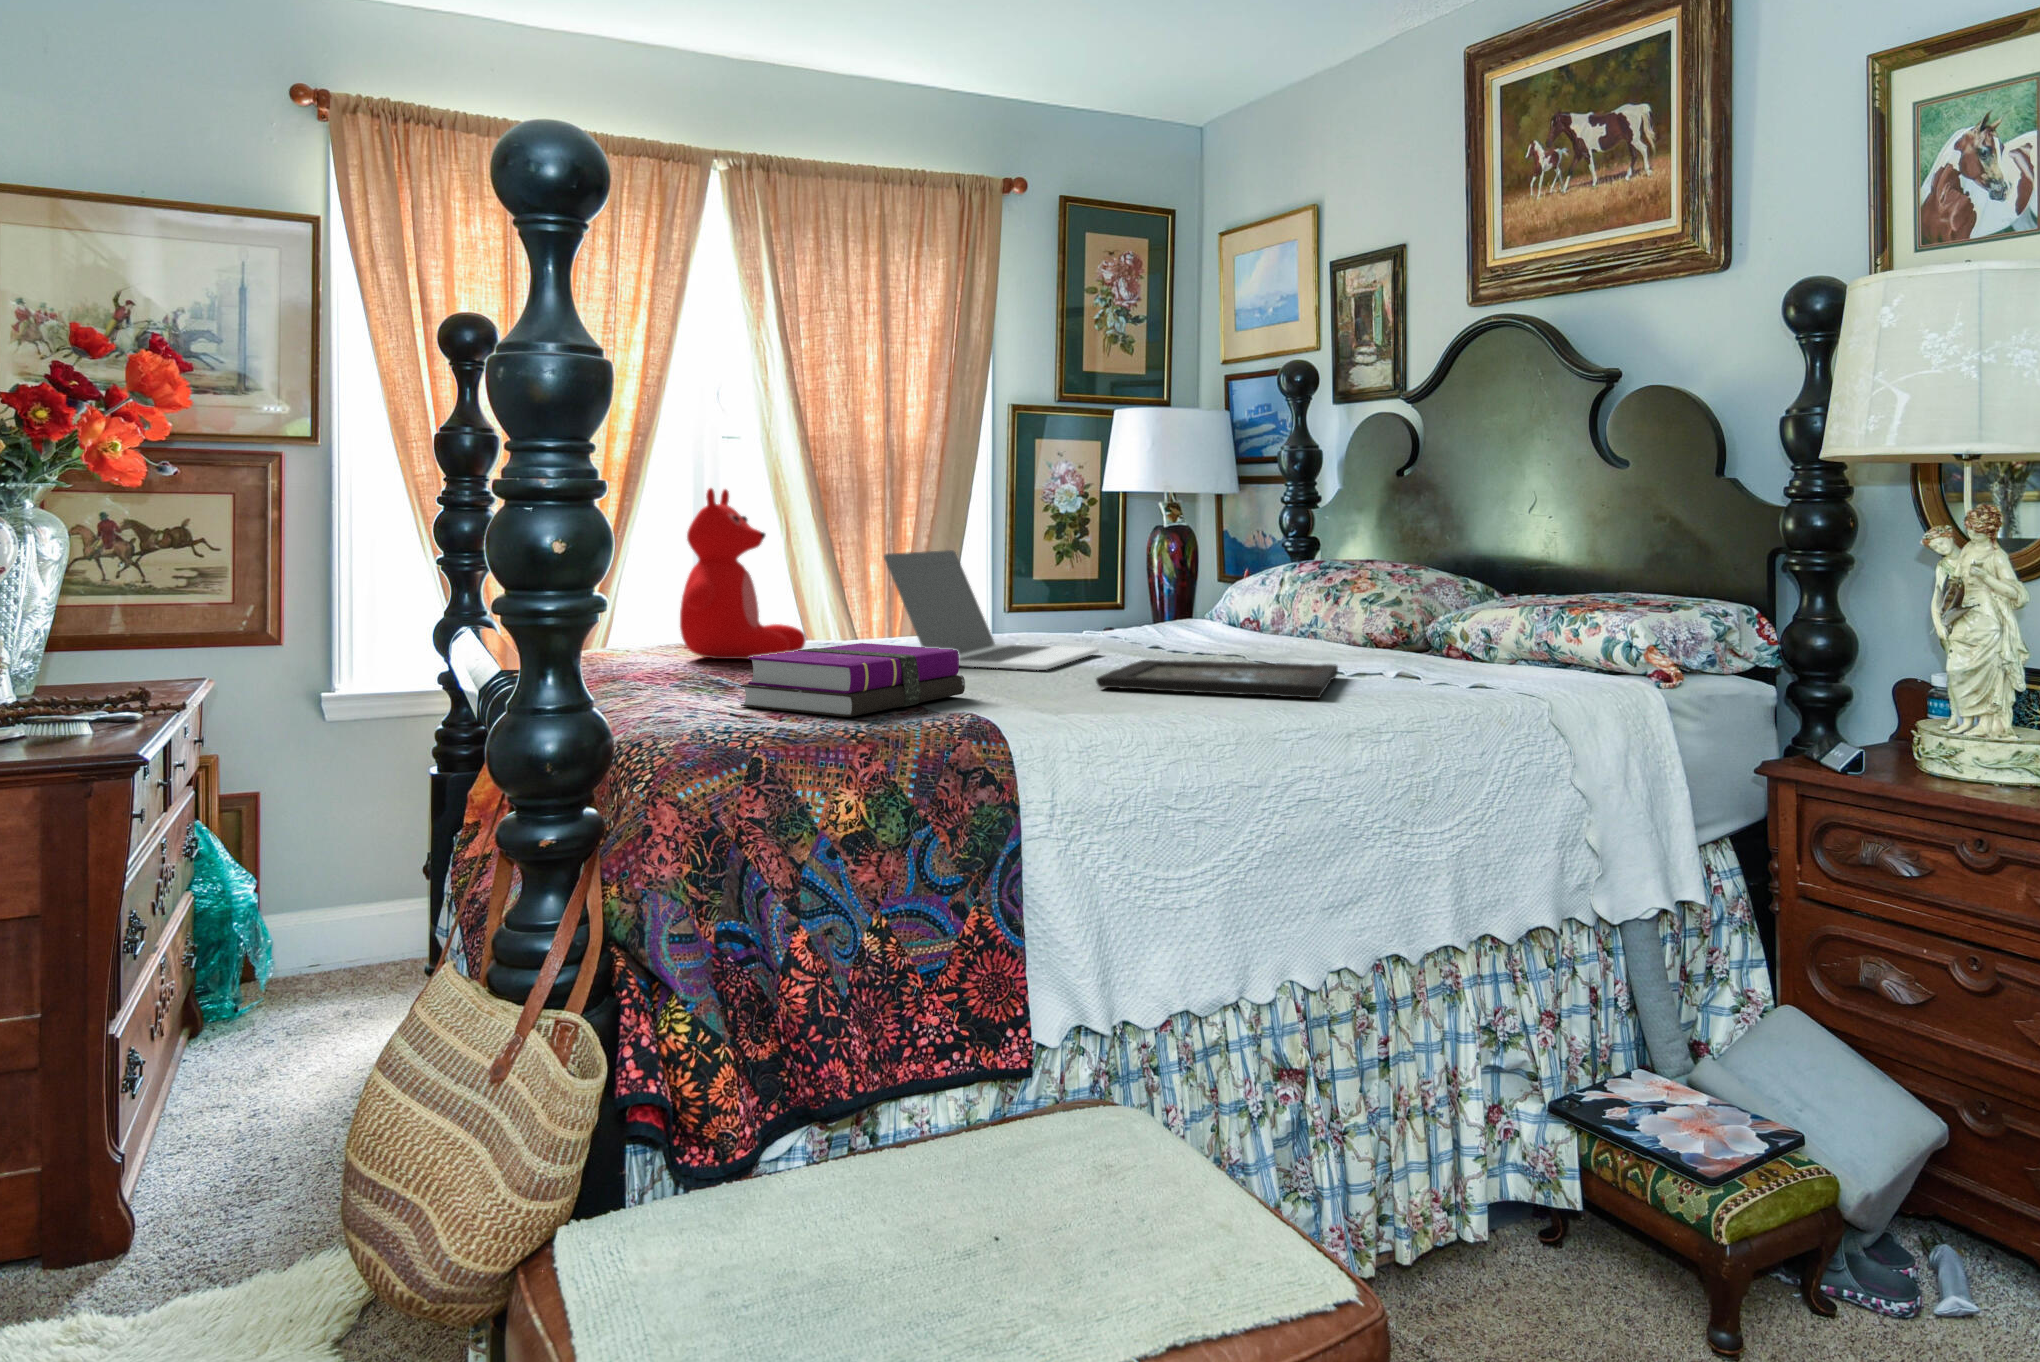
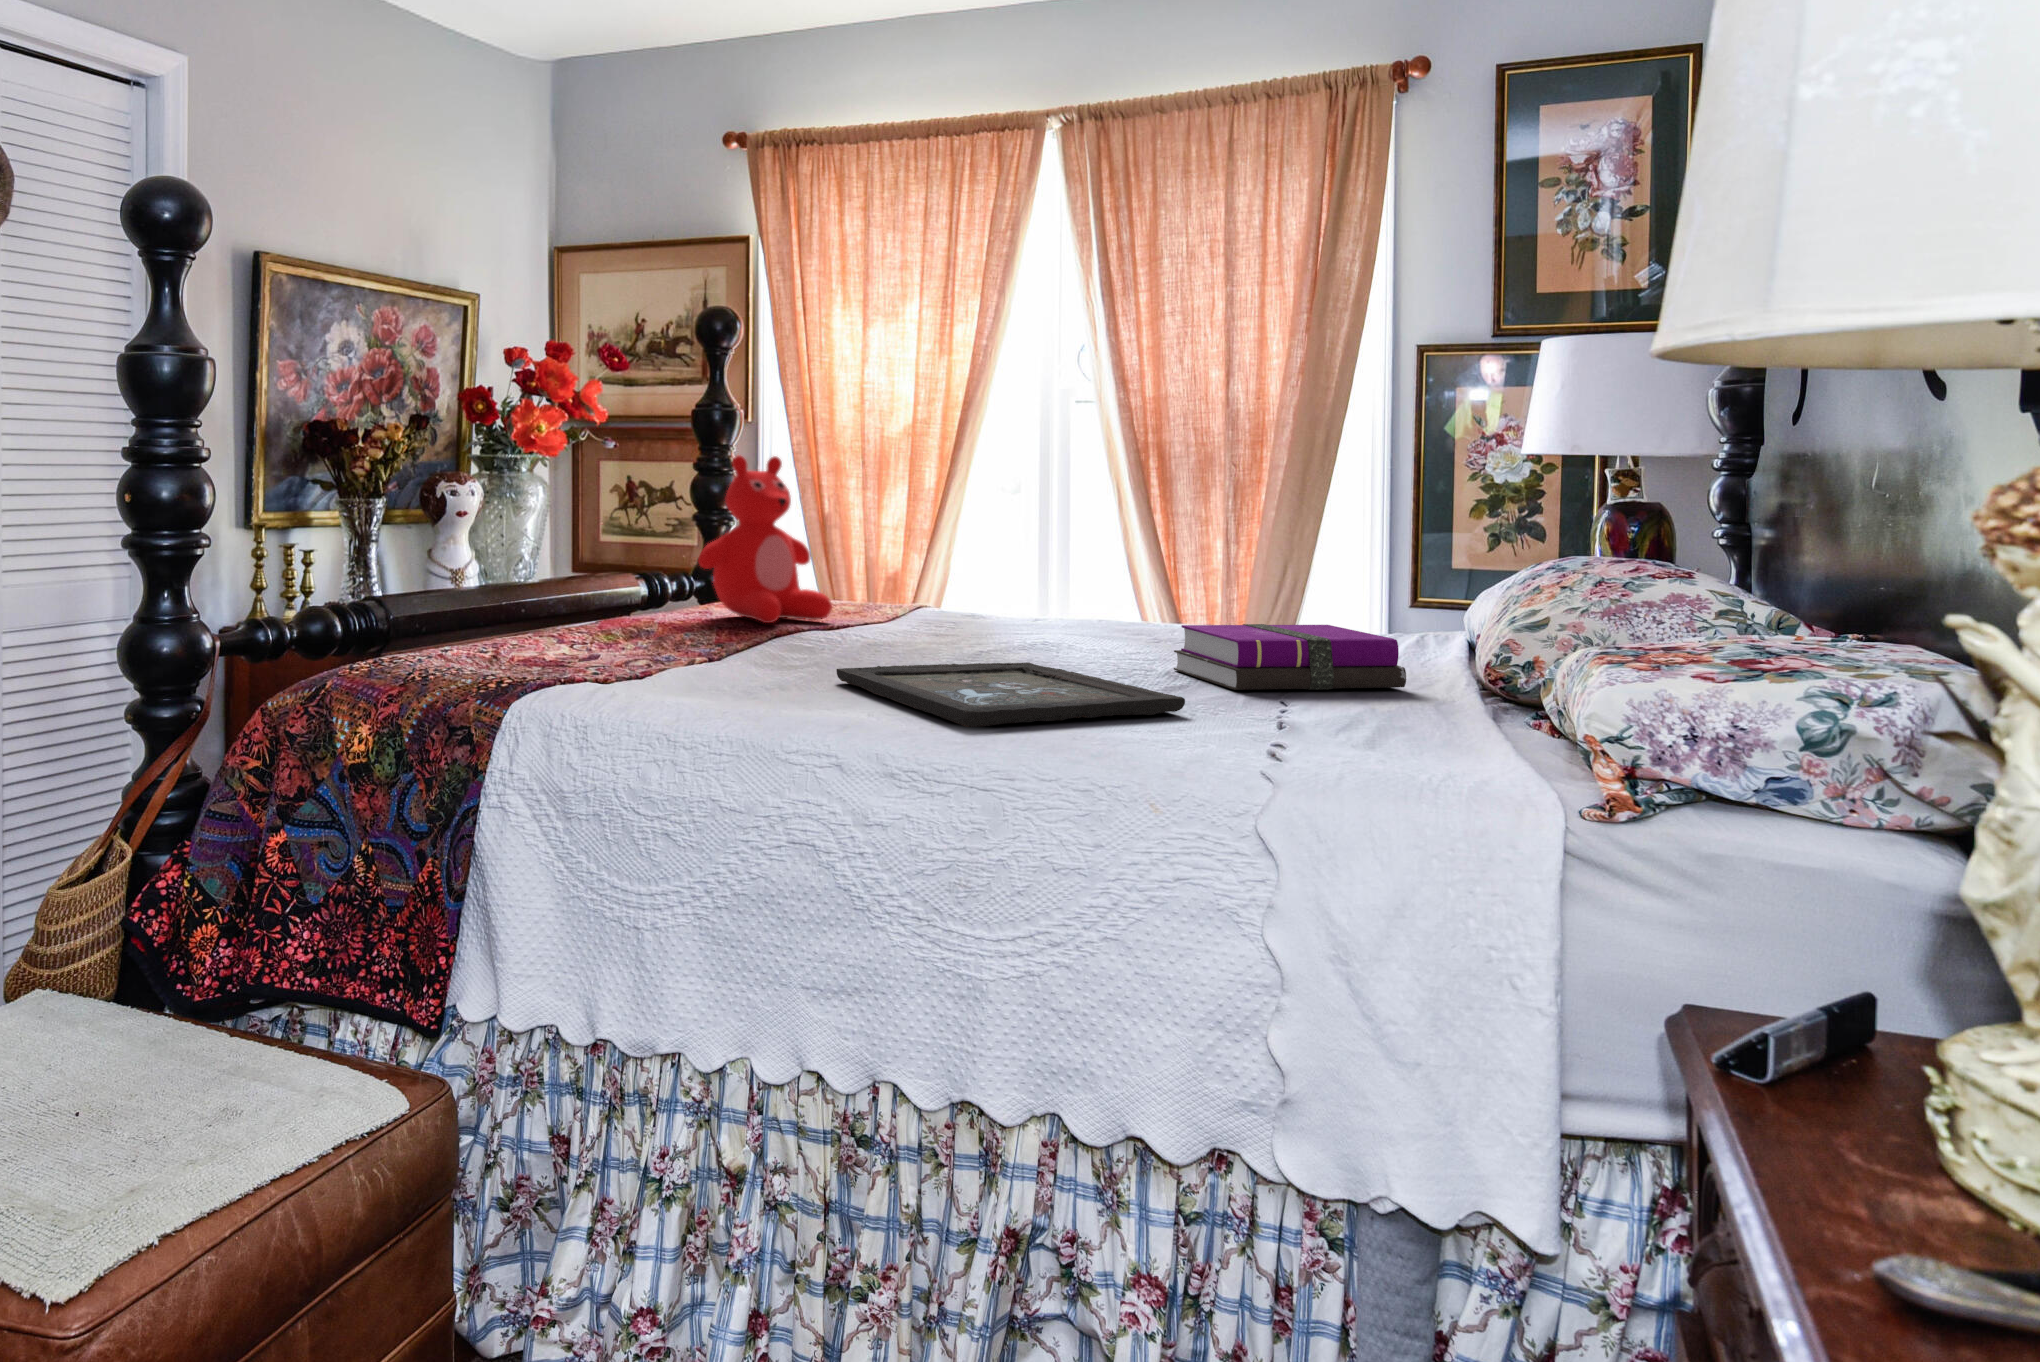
laptop: present [884,550,1099,670] -> none [840,522,1091,660]
notebook: present [741,643,965,717] -> present [1174,624,1406,690]

